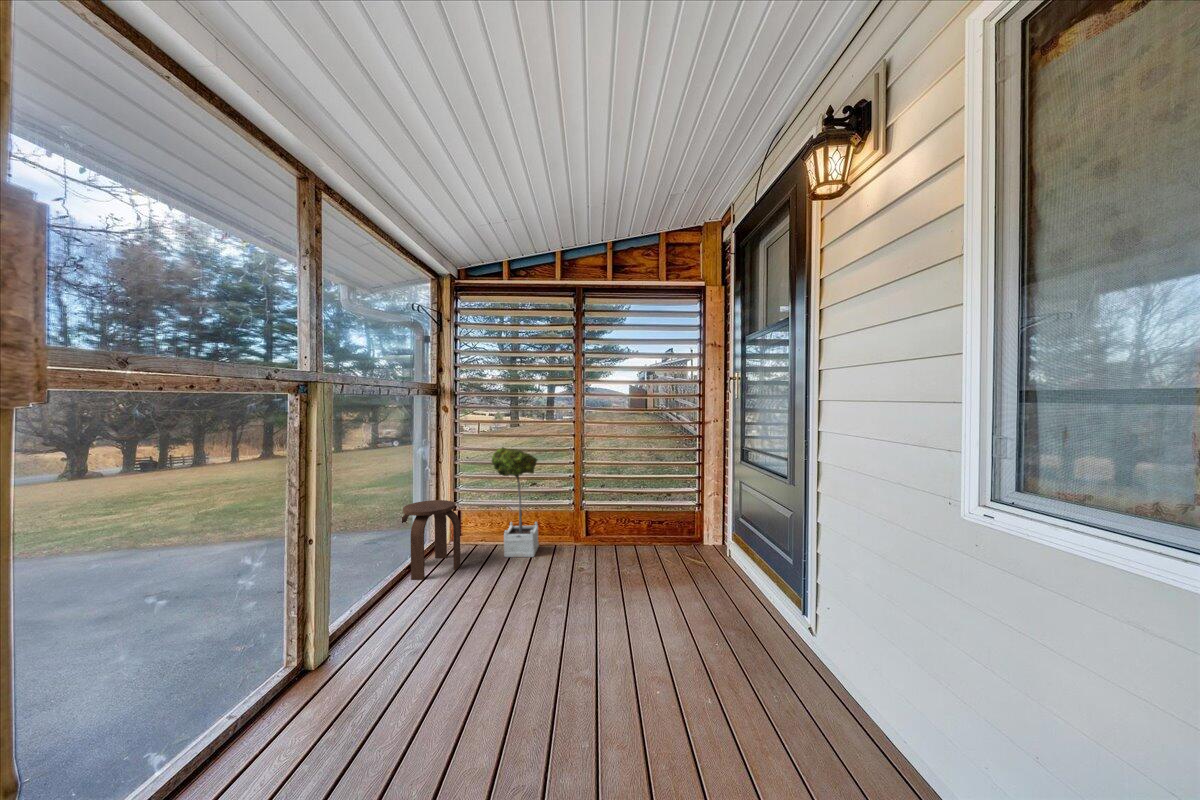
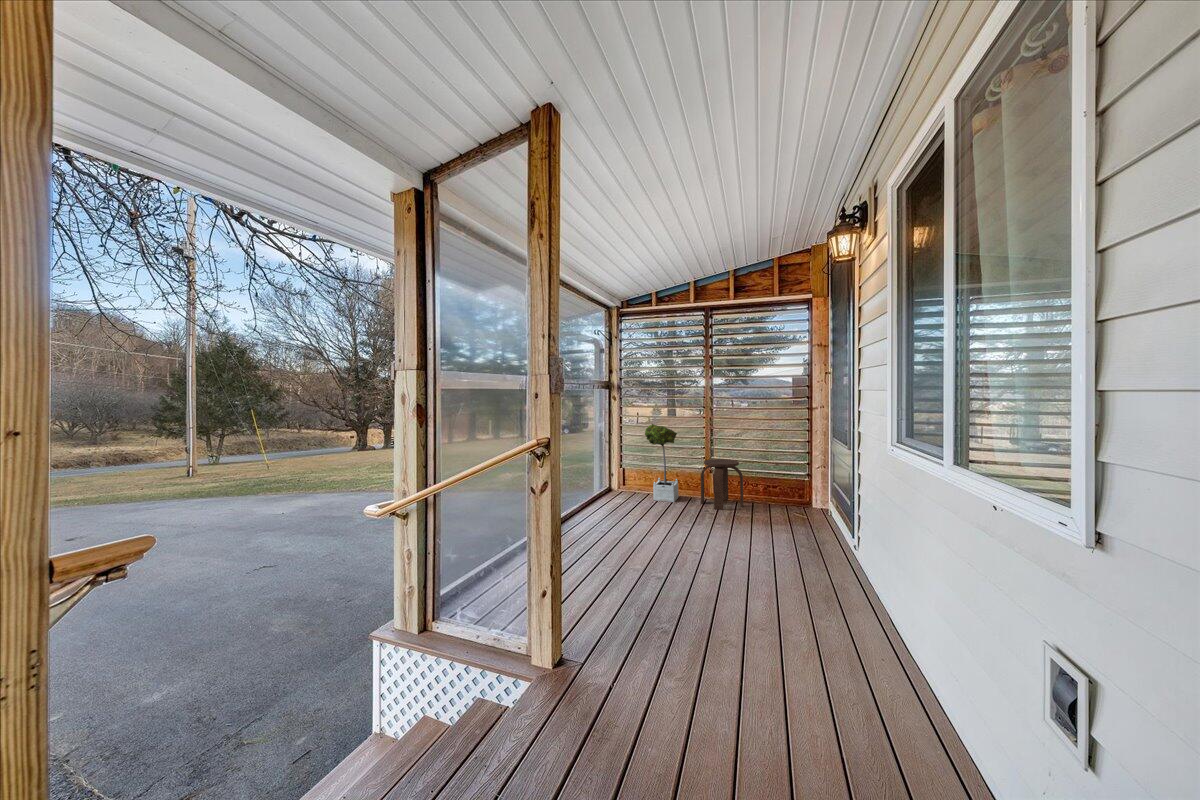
stool: present [402,500,461,580] -> present [701,459,743,510]

